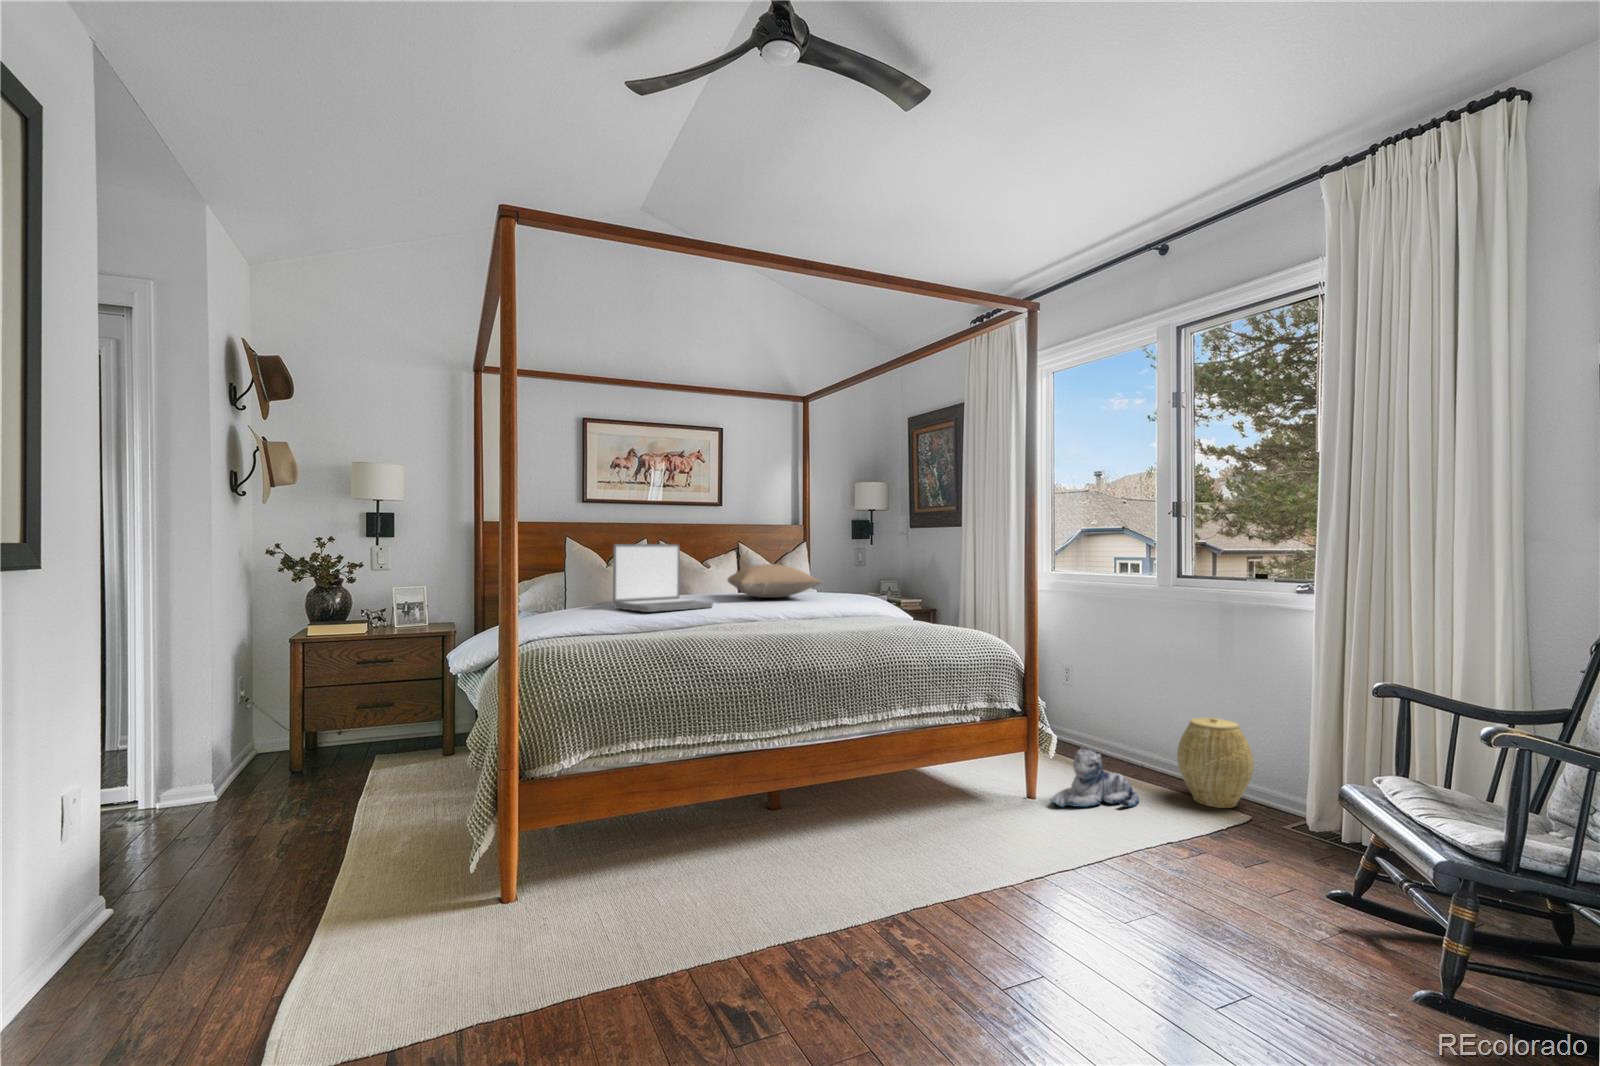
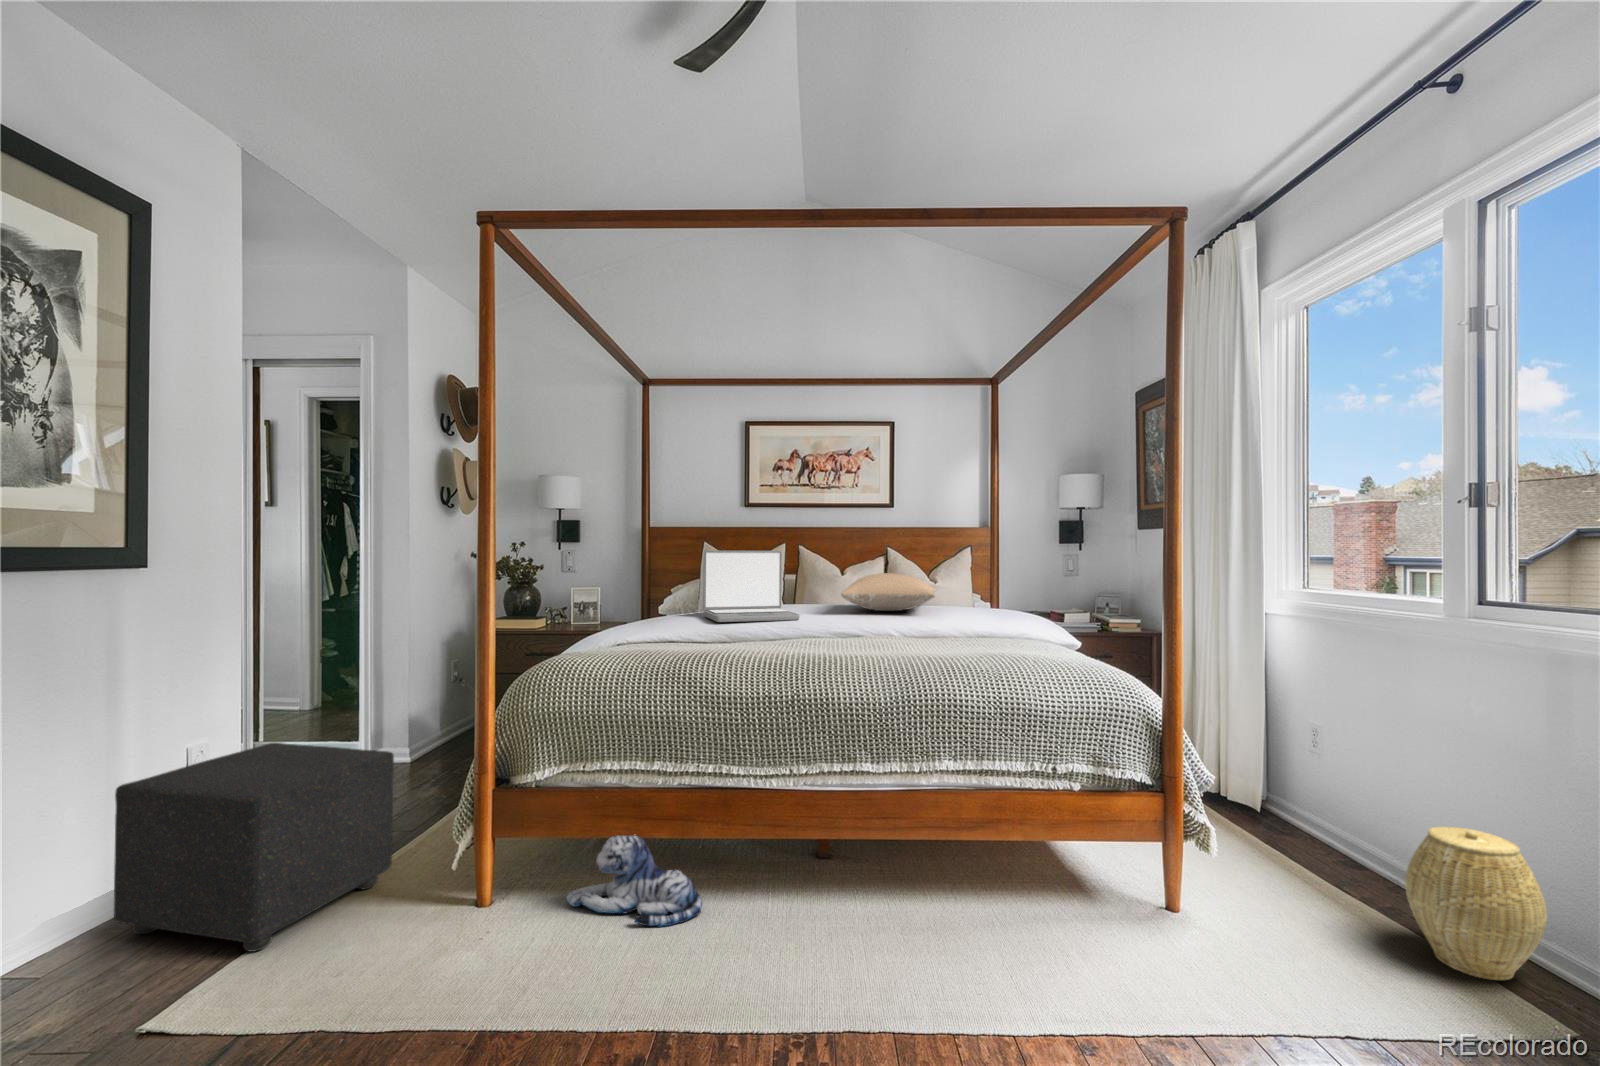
plush toy: present [1051,747,1139,807] -> present [566,836,702,926]
ottoman: none [59,763,373,1016] -> present [114,743,394,952]

